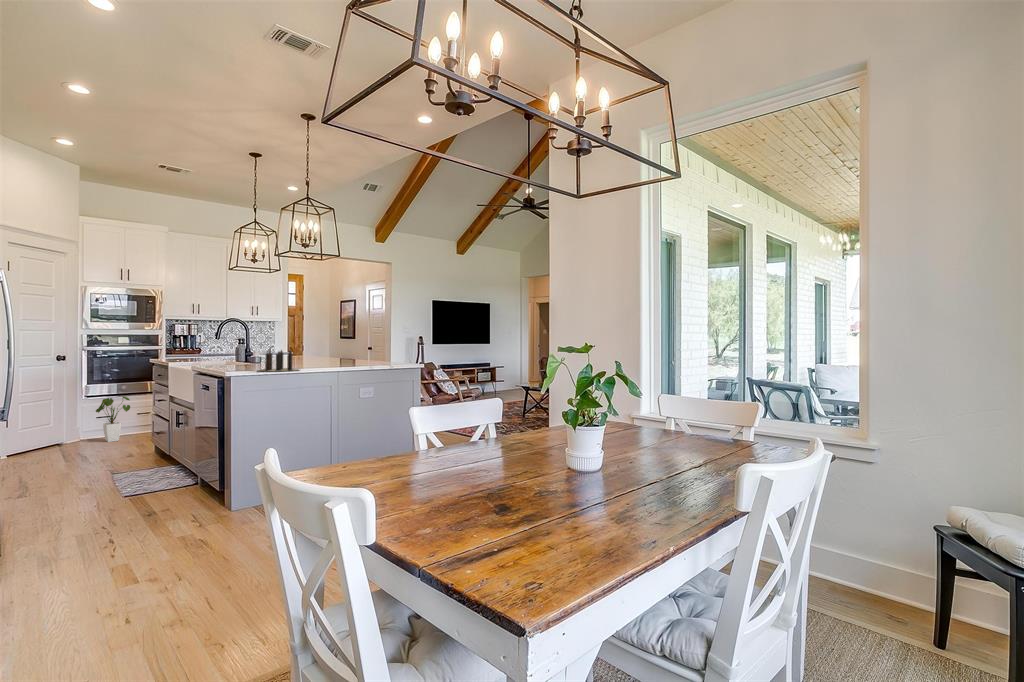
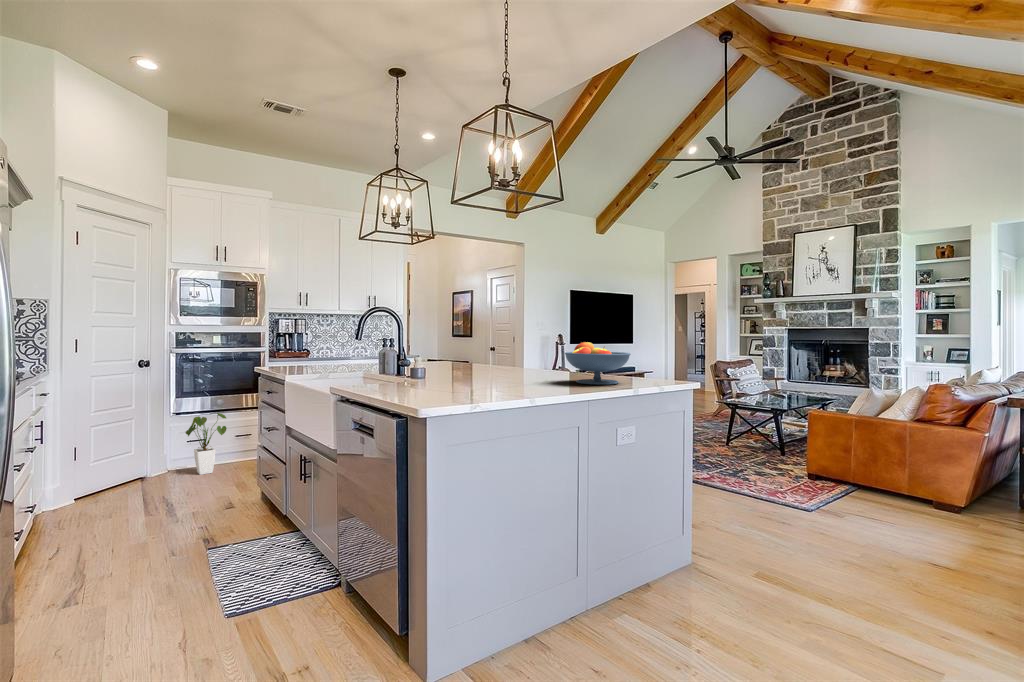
fruit bowl: none [353,341,392,366] -> present [565,342,631,385]
candle: present [258,350,299,372] -> none [431,356,519,401]

